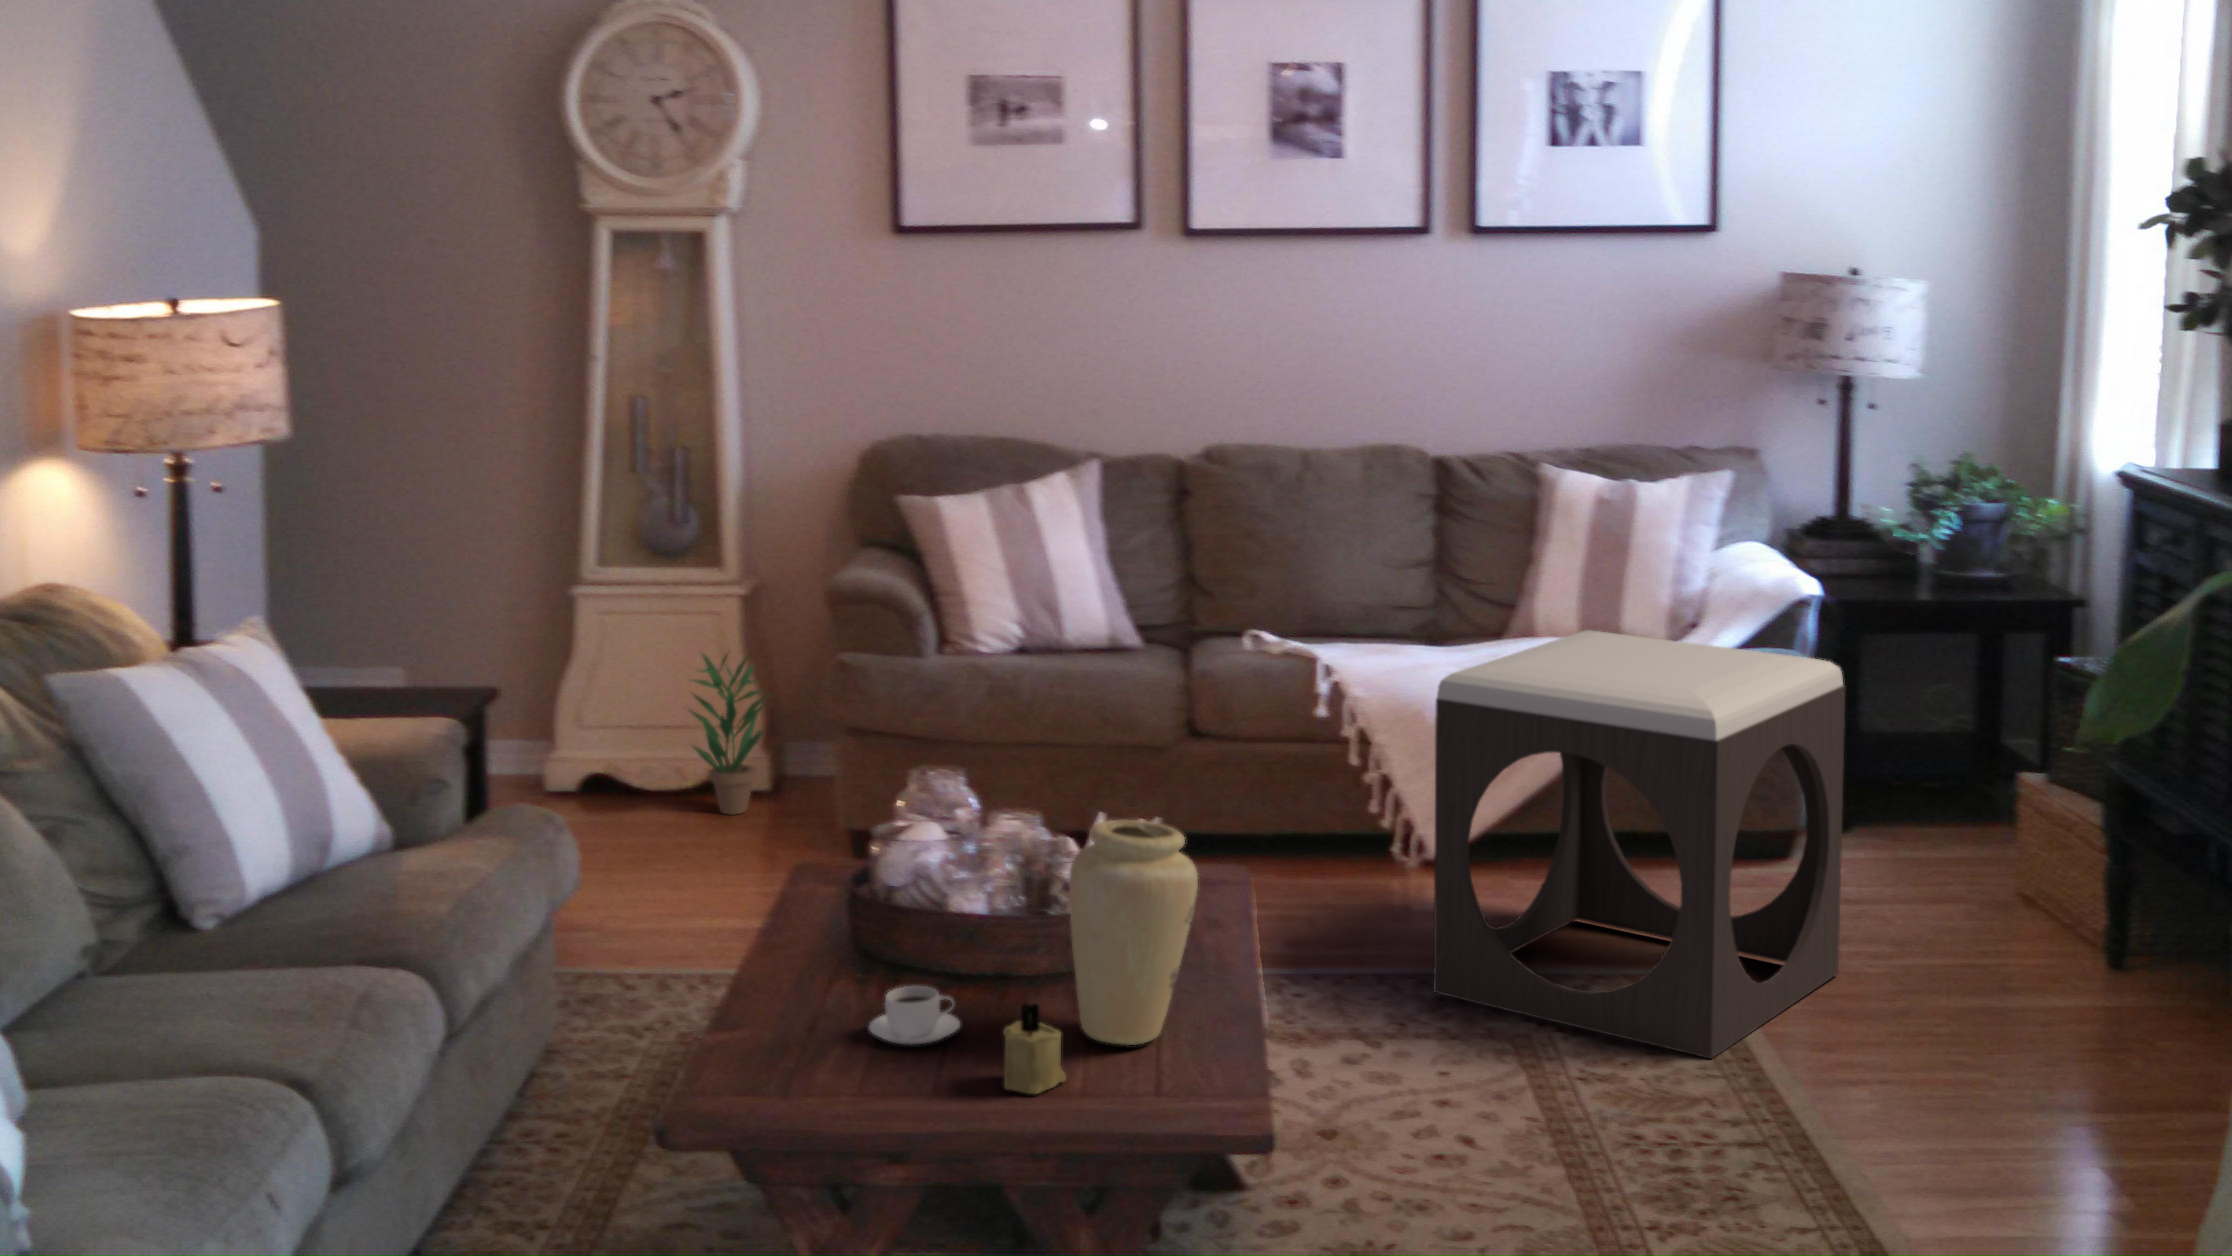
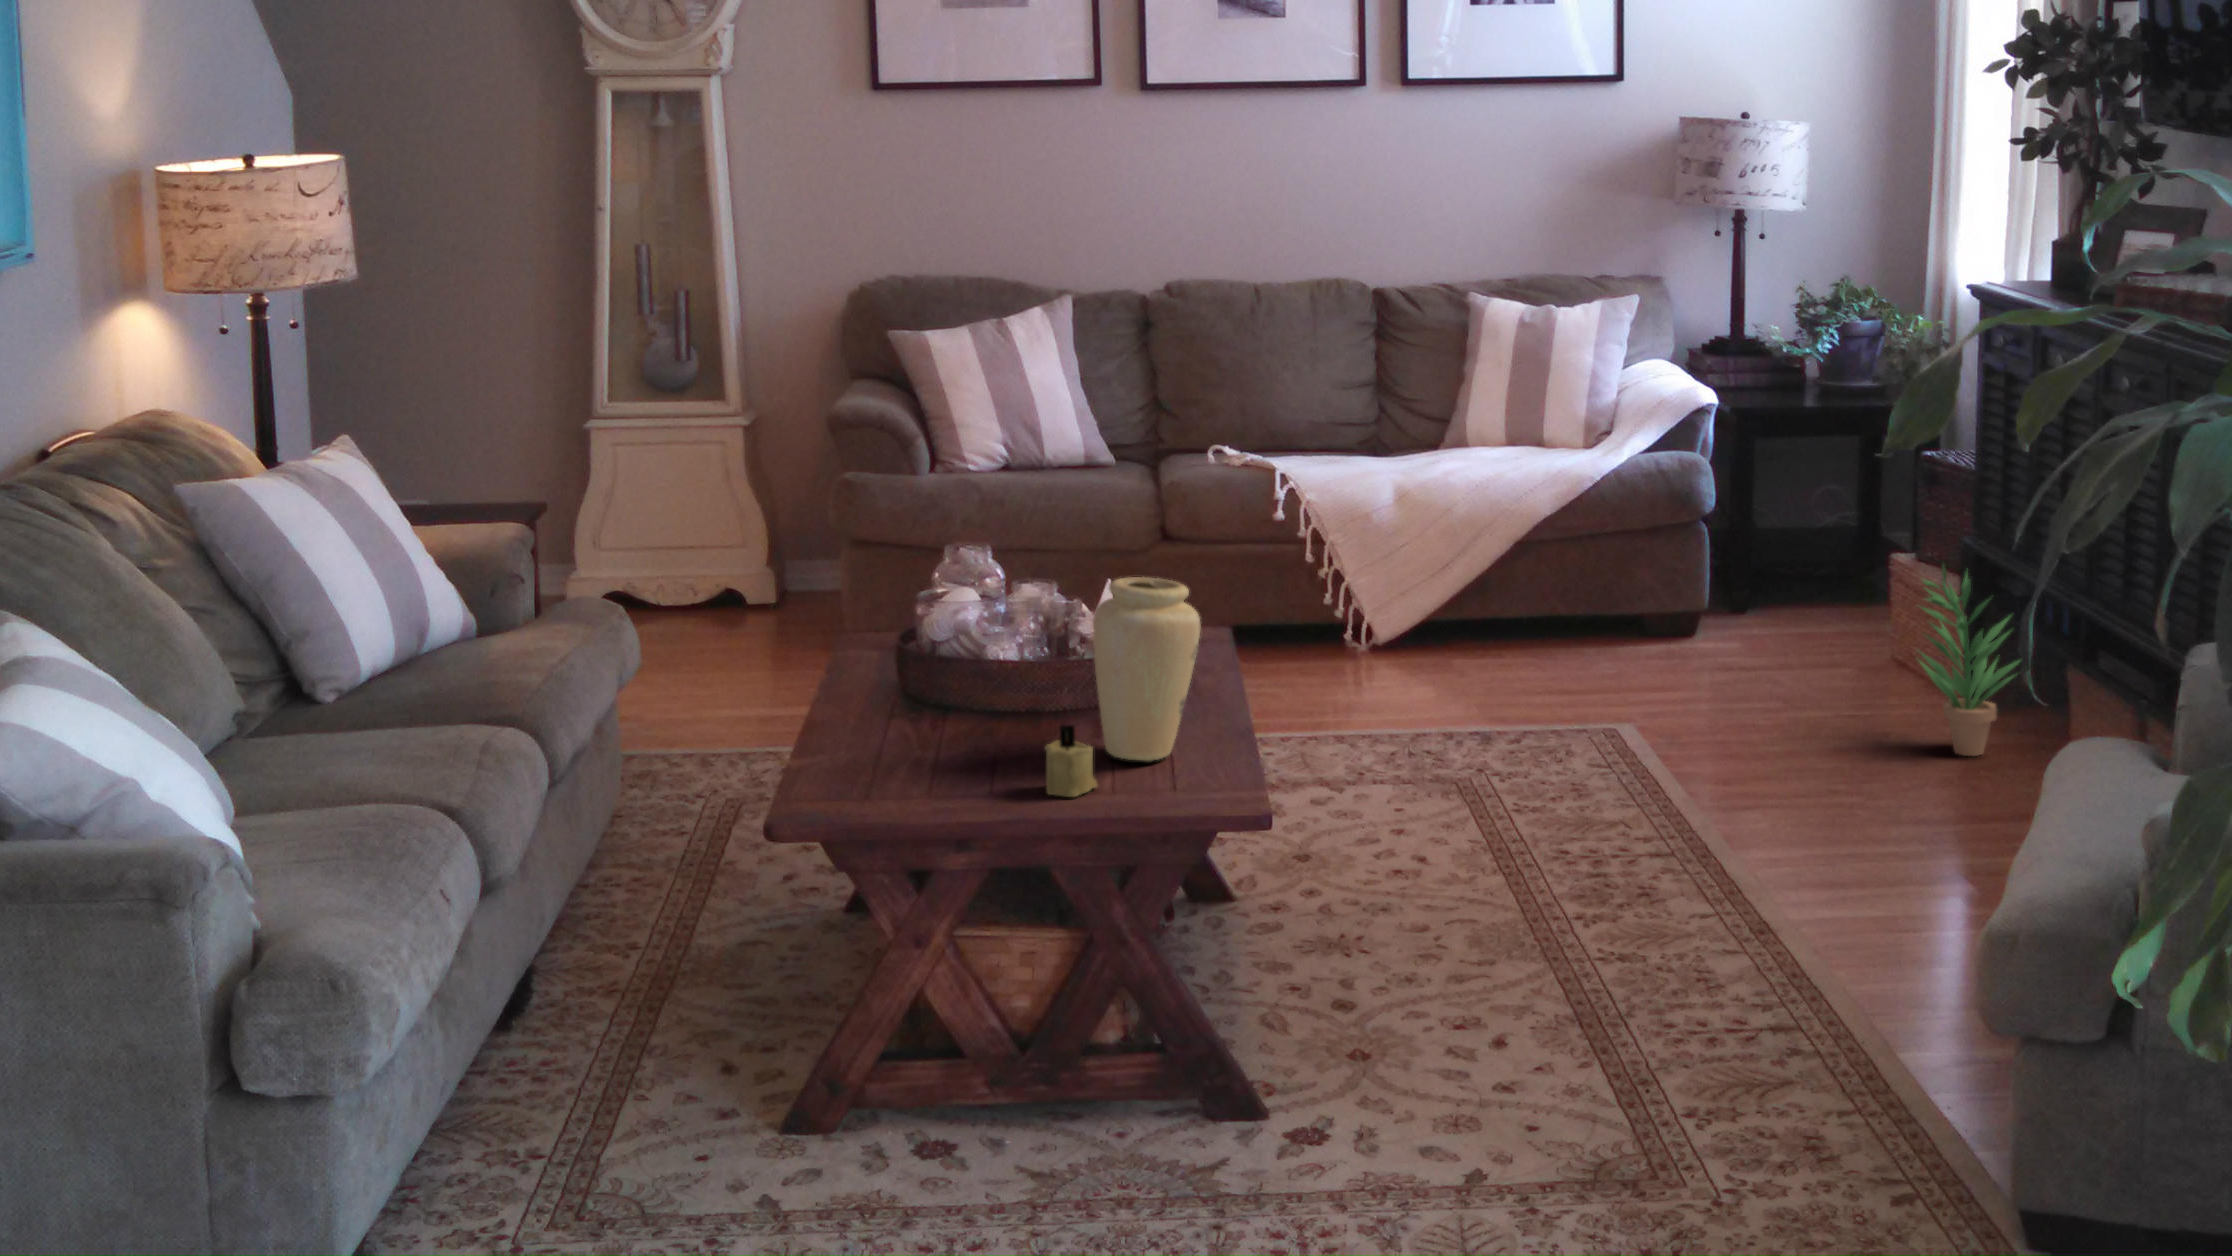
footstool: present [1433,630,1845,1059] -> none [1386,433,1737,787]
potted plant: present [690,653,767,815] -> present [1920,566,2020,756]
coffee cup: present [869,986,960,1045] -> none [926,721,1004,767]

